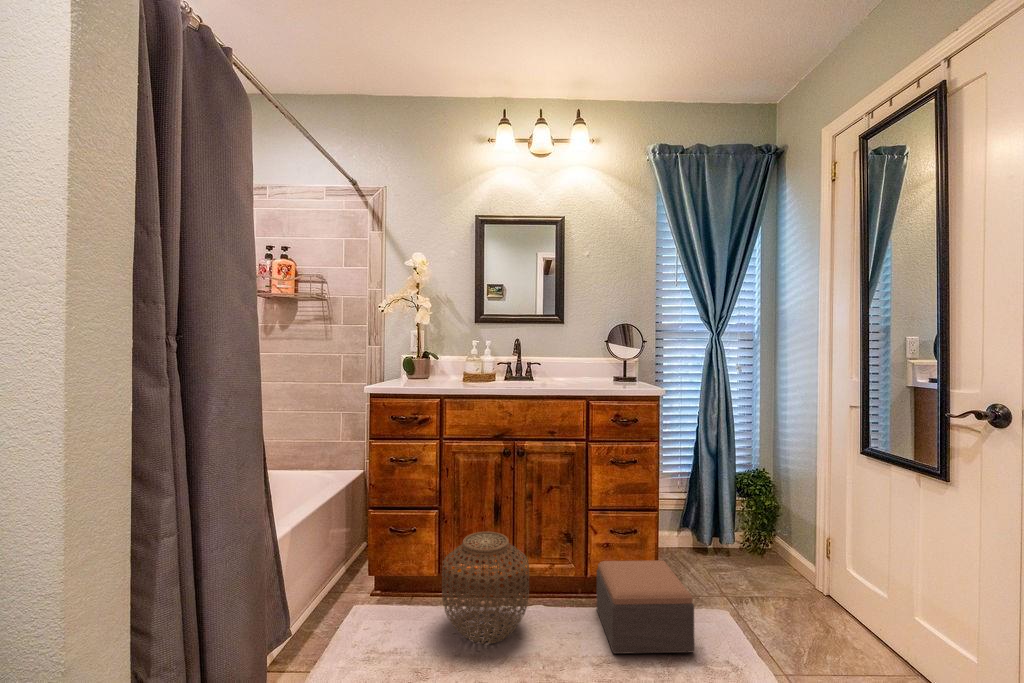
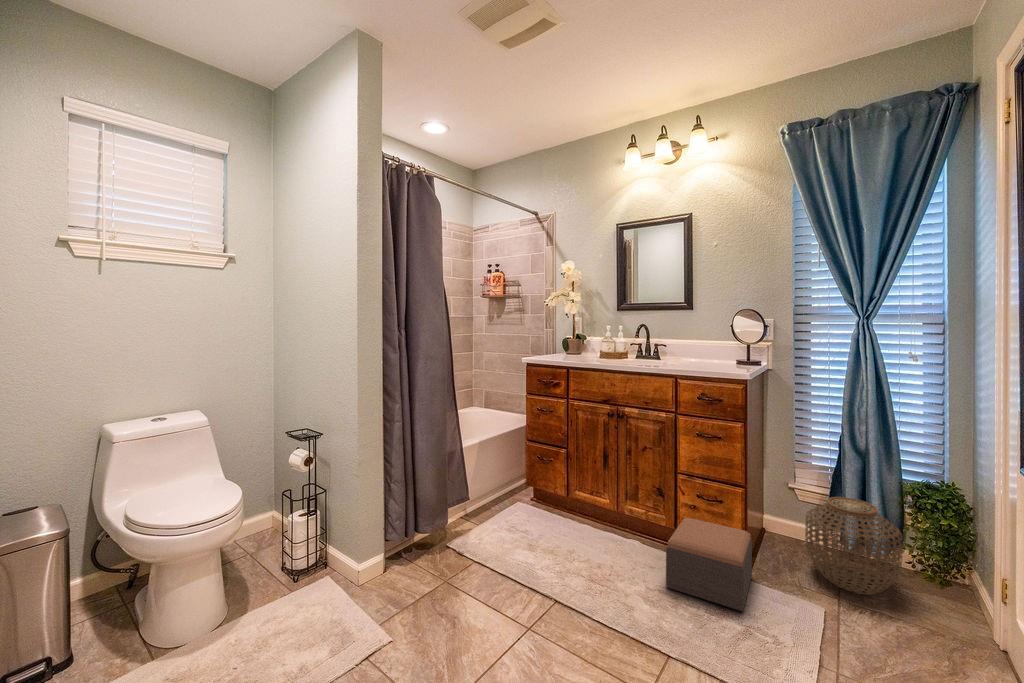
woven basket: present [442,532,529,644] -> present [805,497,903,595]

